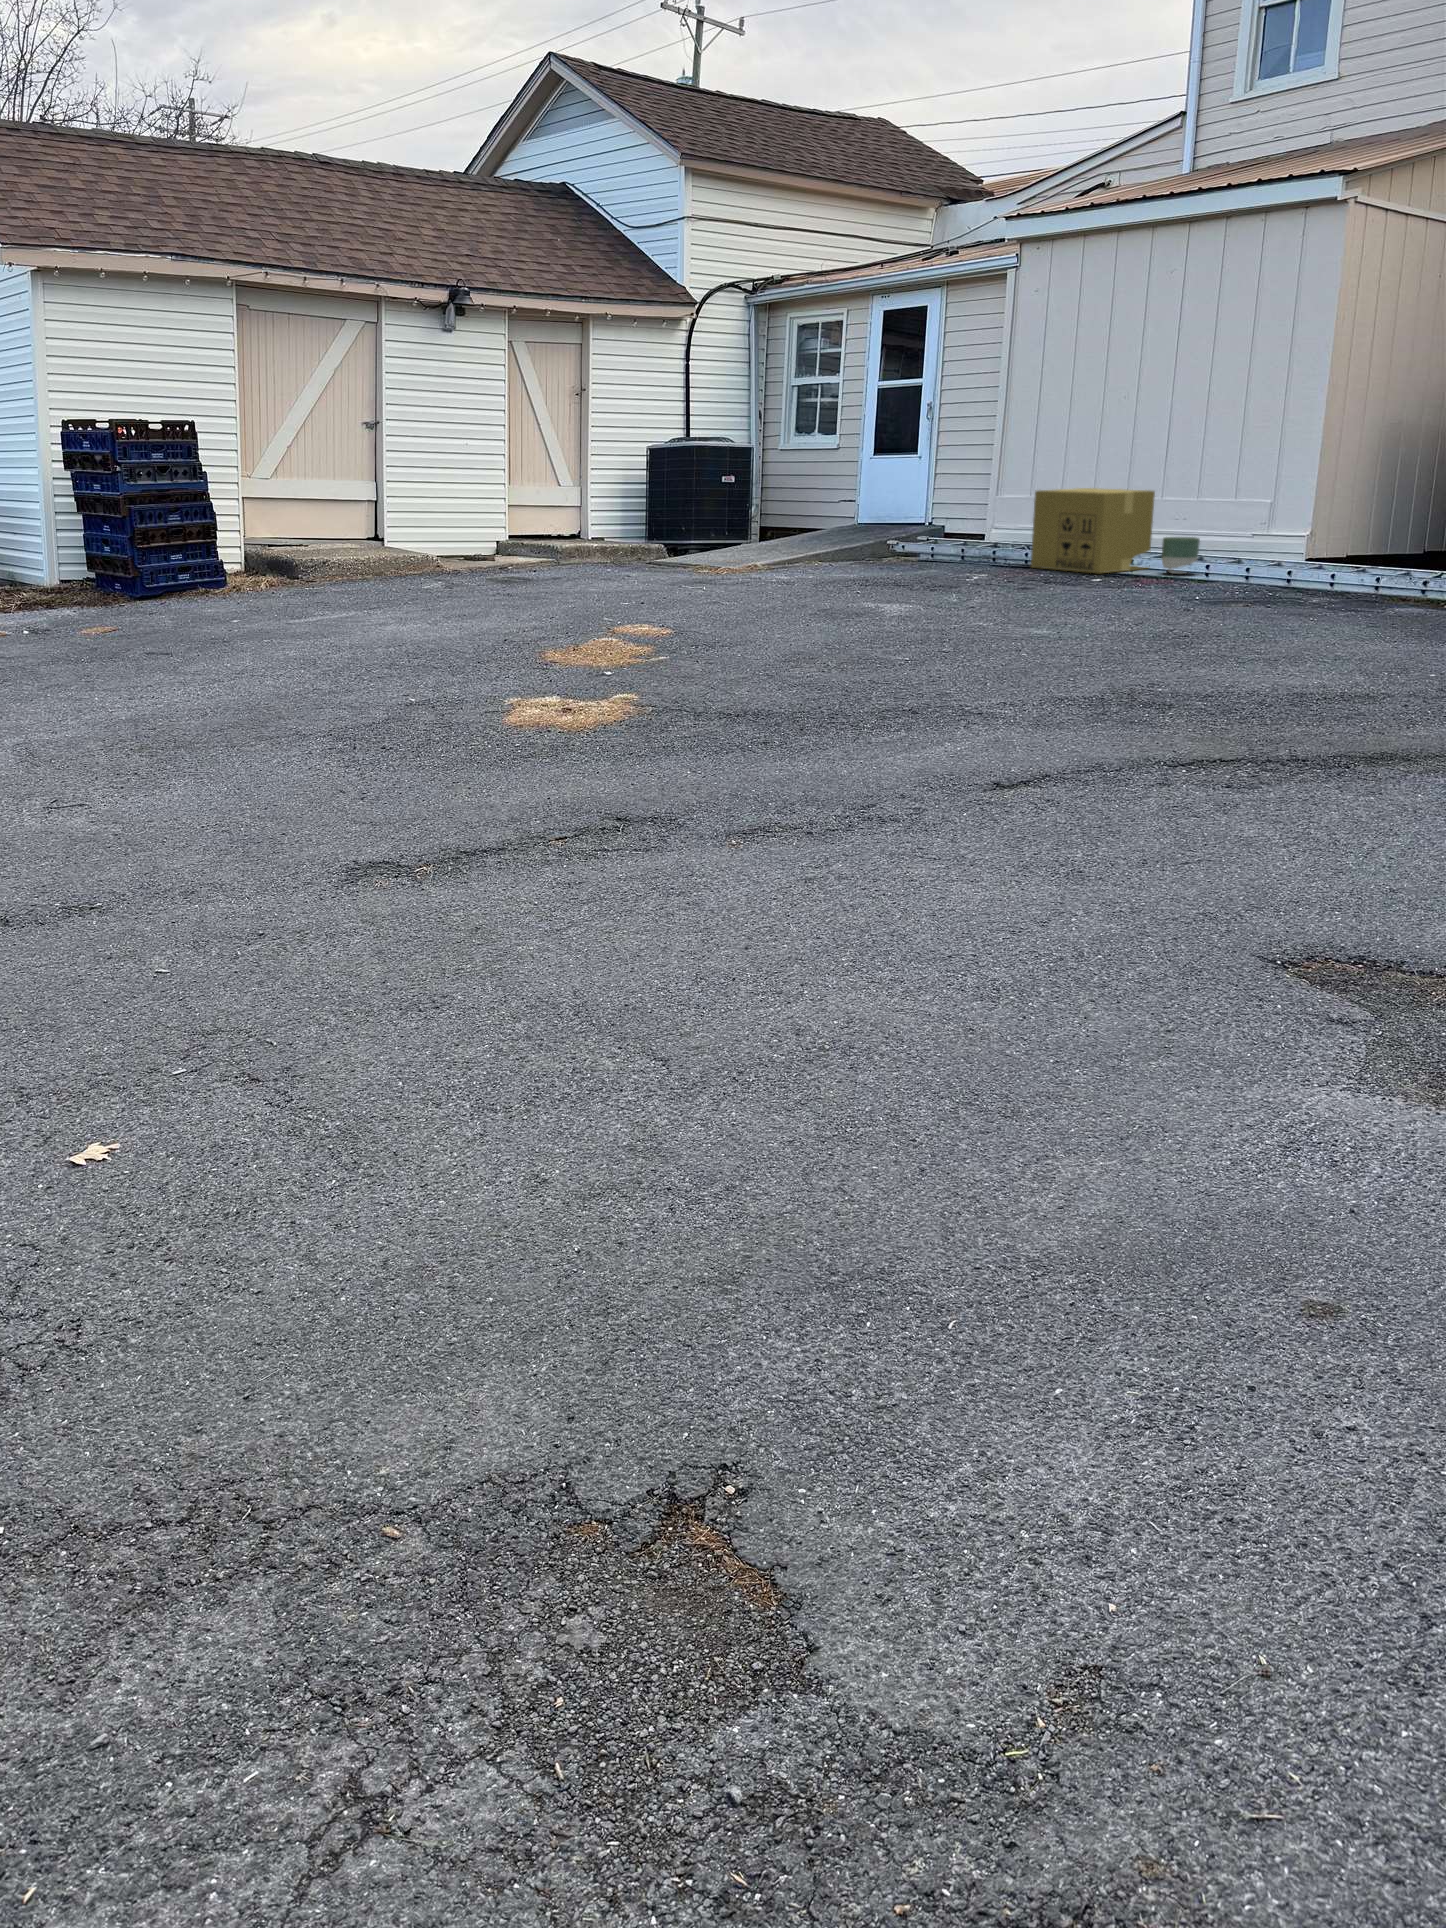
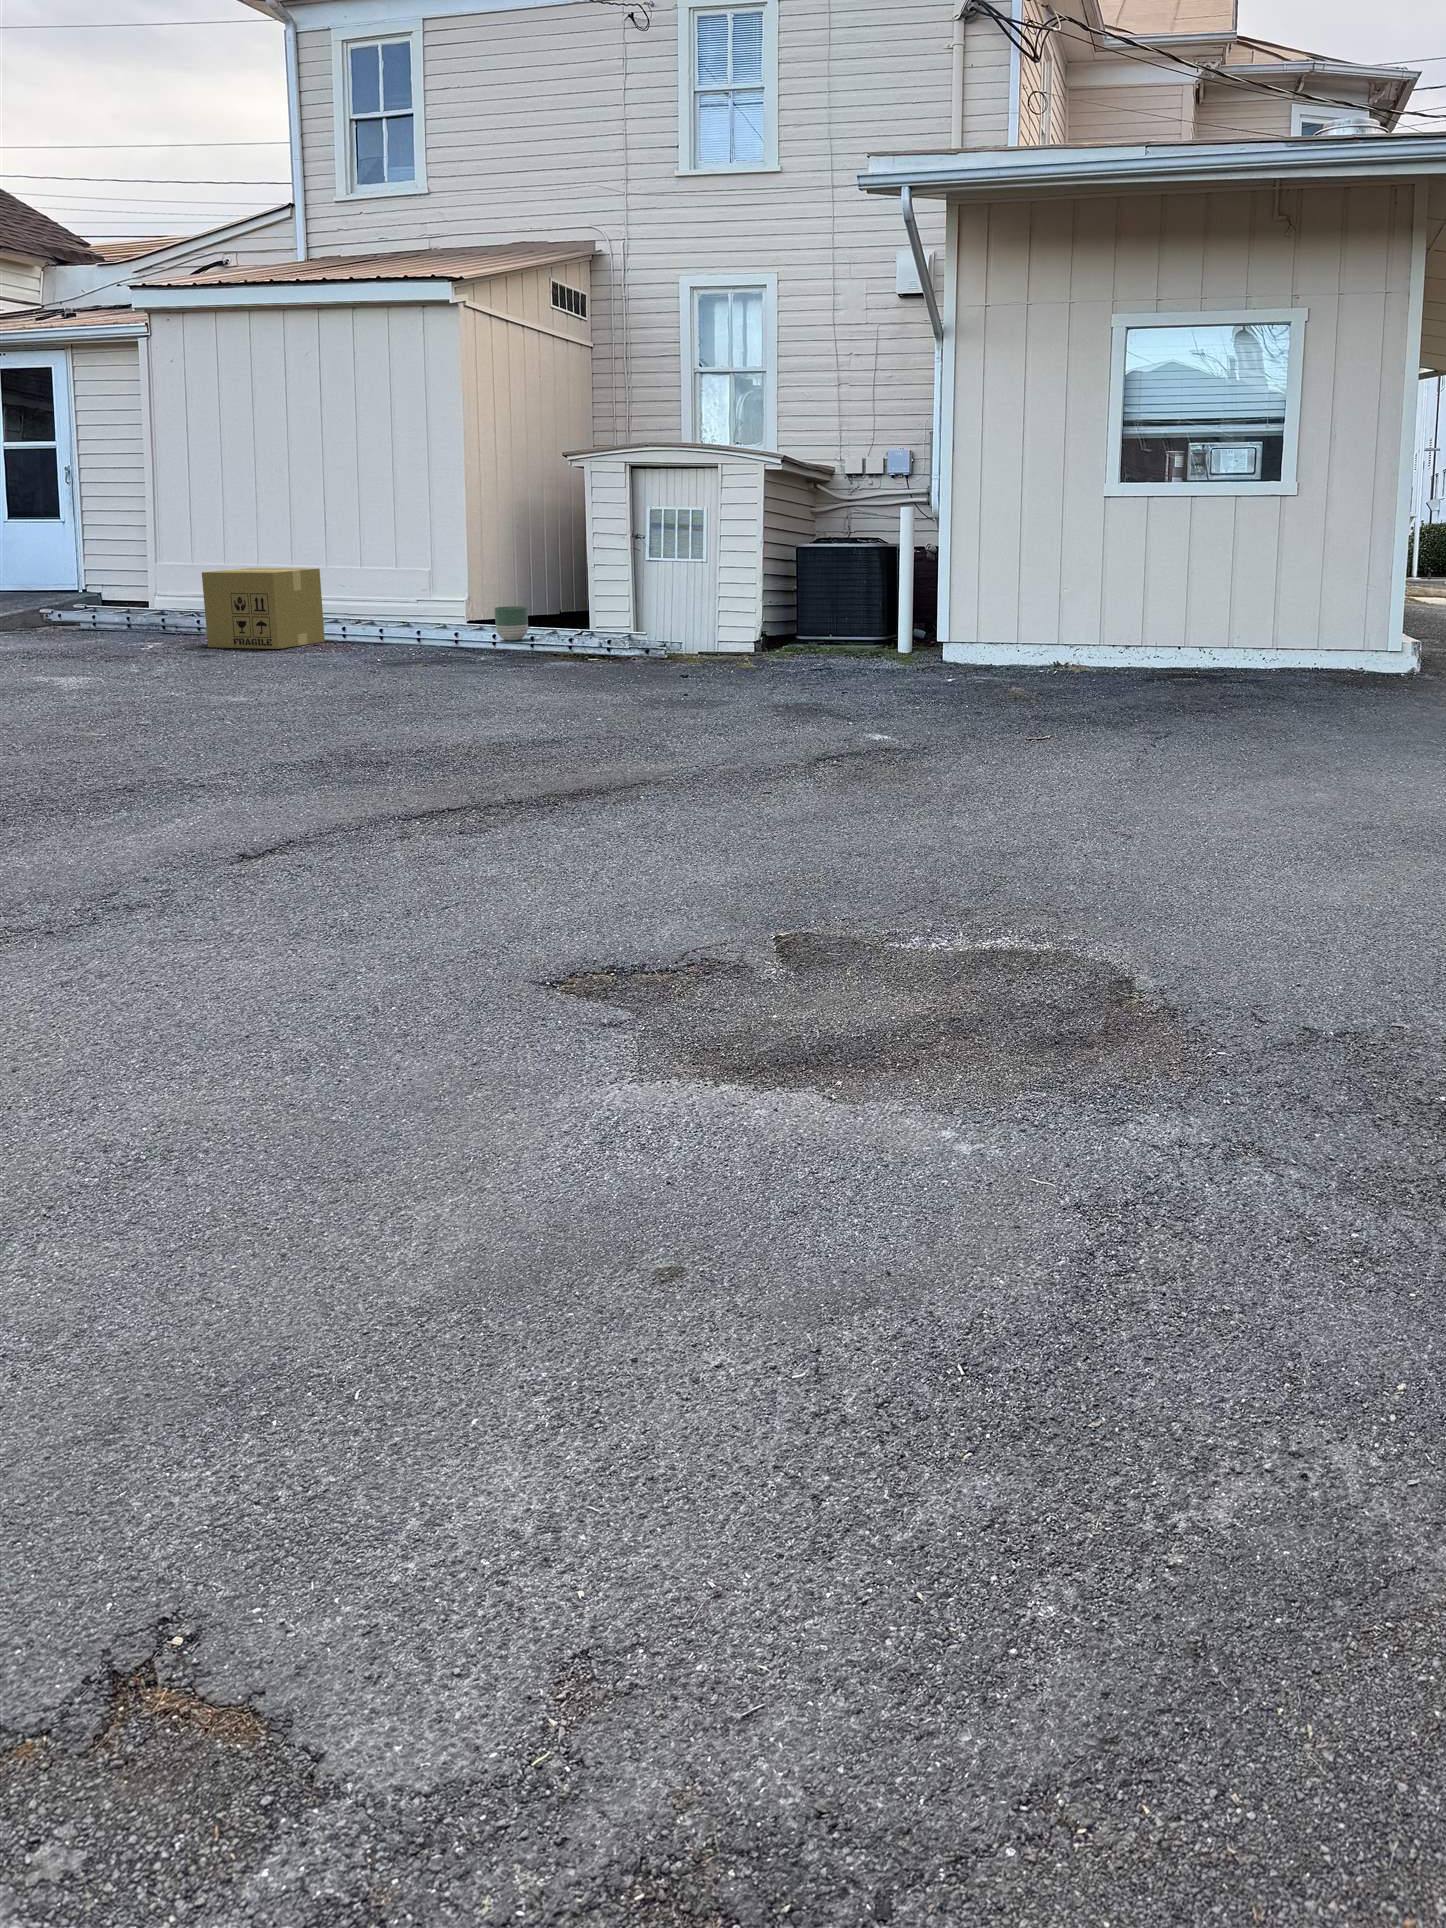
planter: present [1162,537,1200,574] -> present [495,606,528,641]

